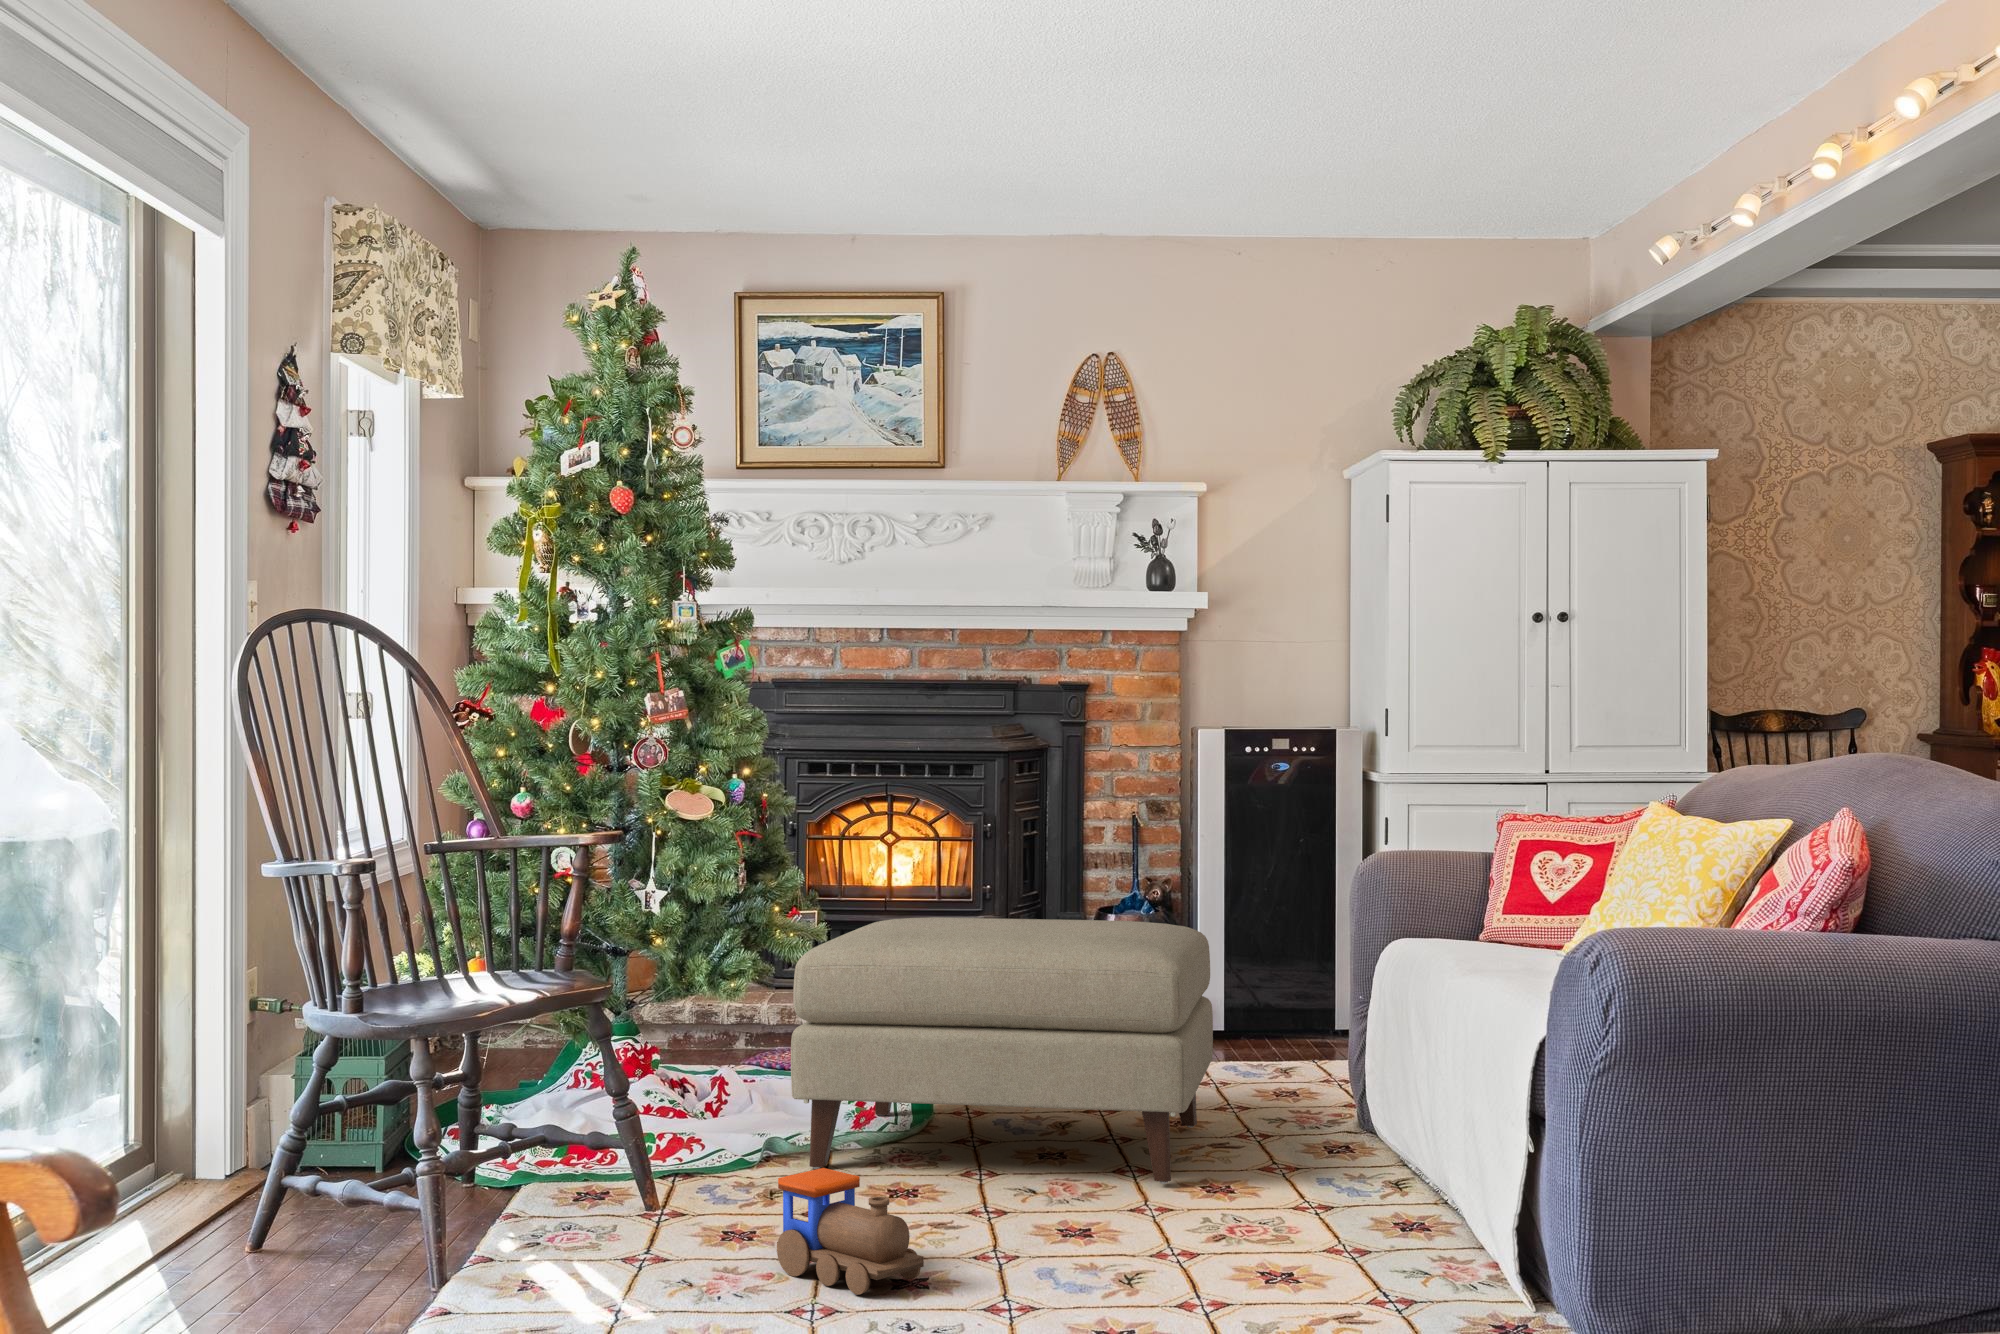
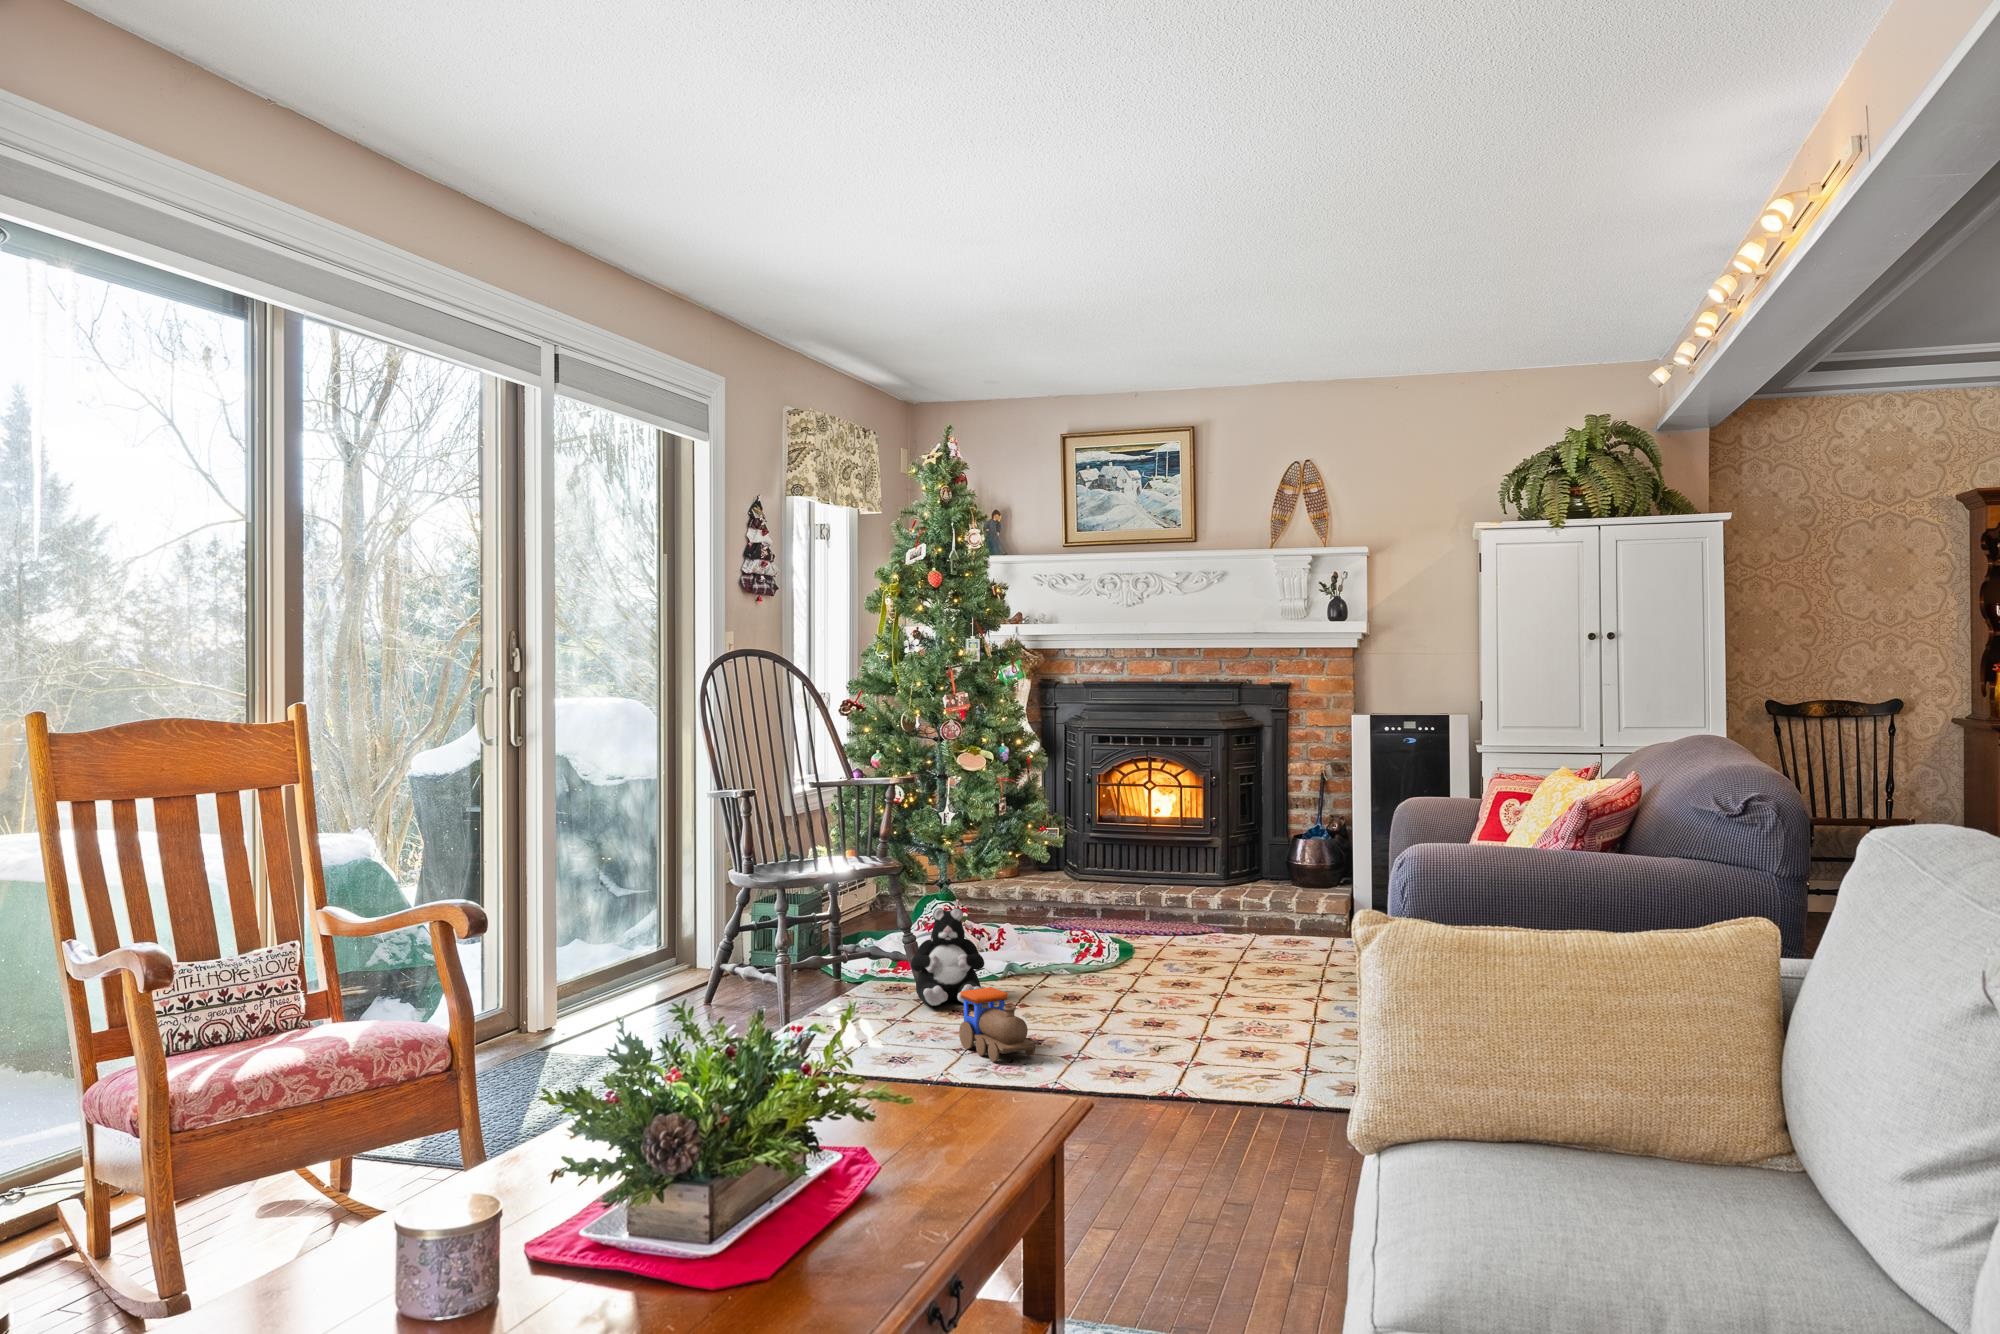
ottoman: present [791,918,1213,1184] -> none [1014,840,1299,1013]
plush toy: none [632,1038,766,1207] -> present [911,908,984,1006]

